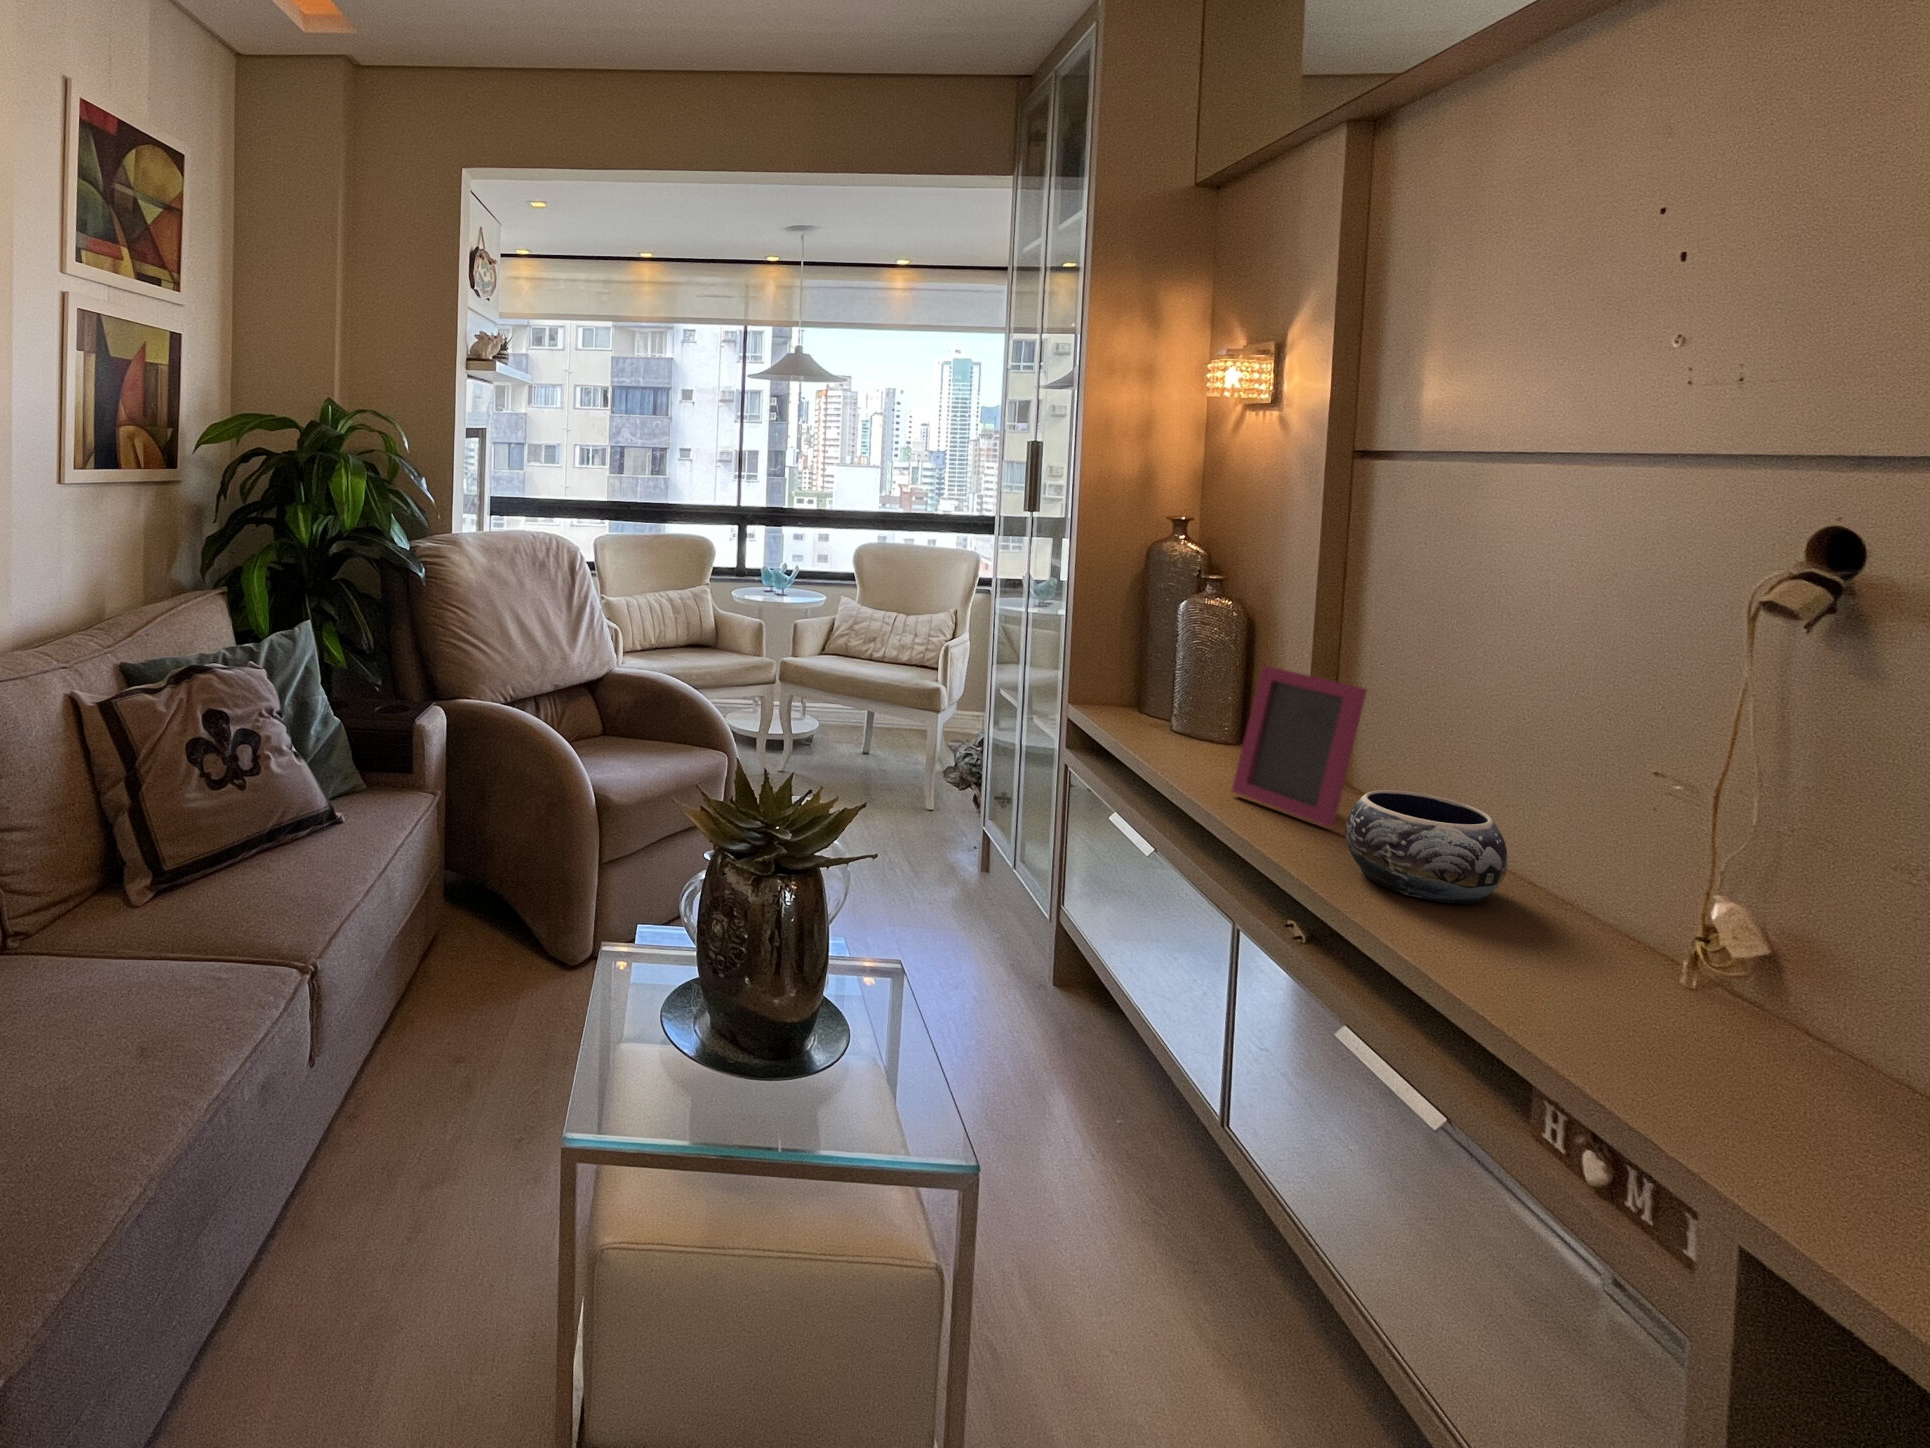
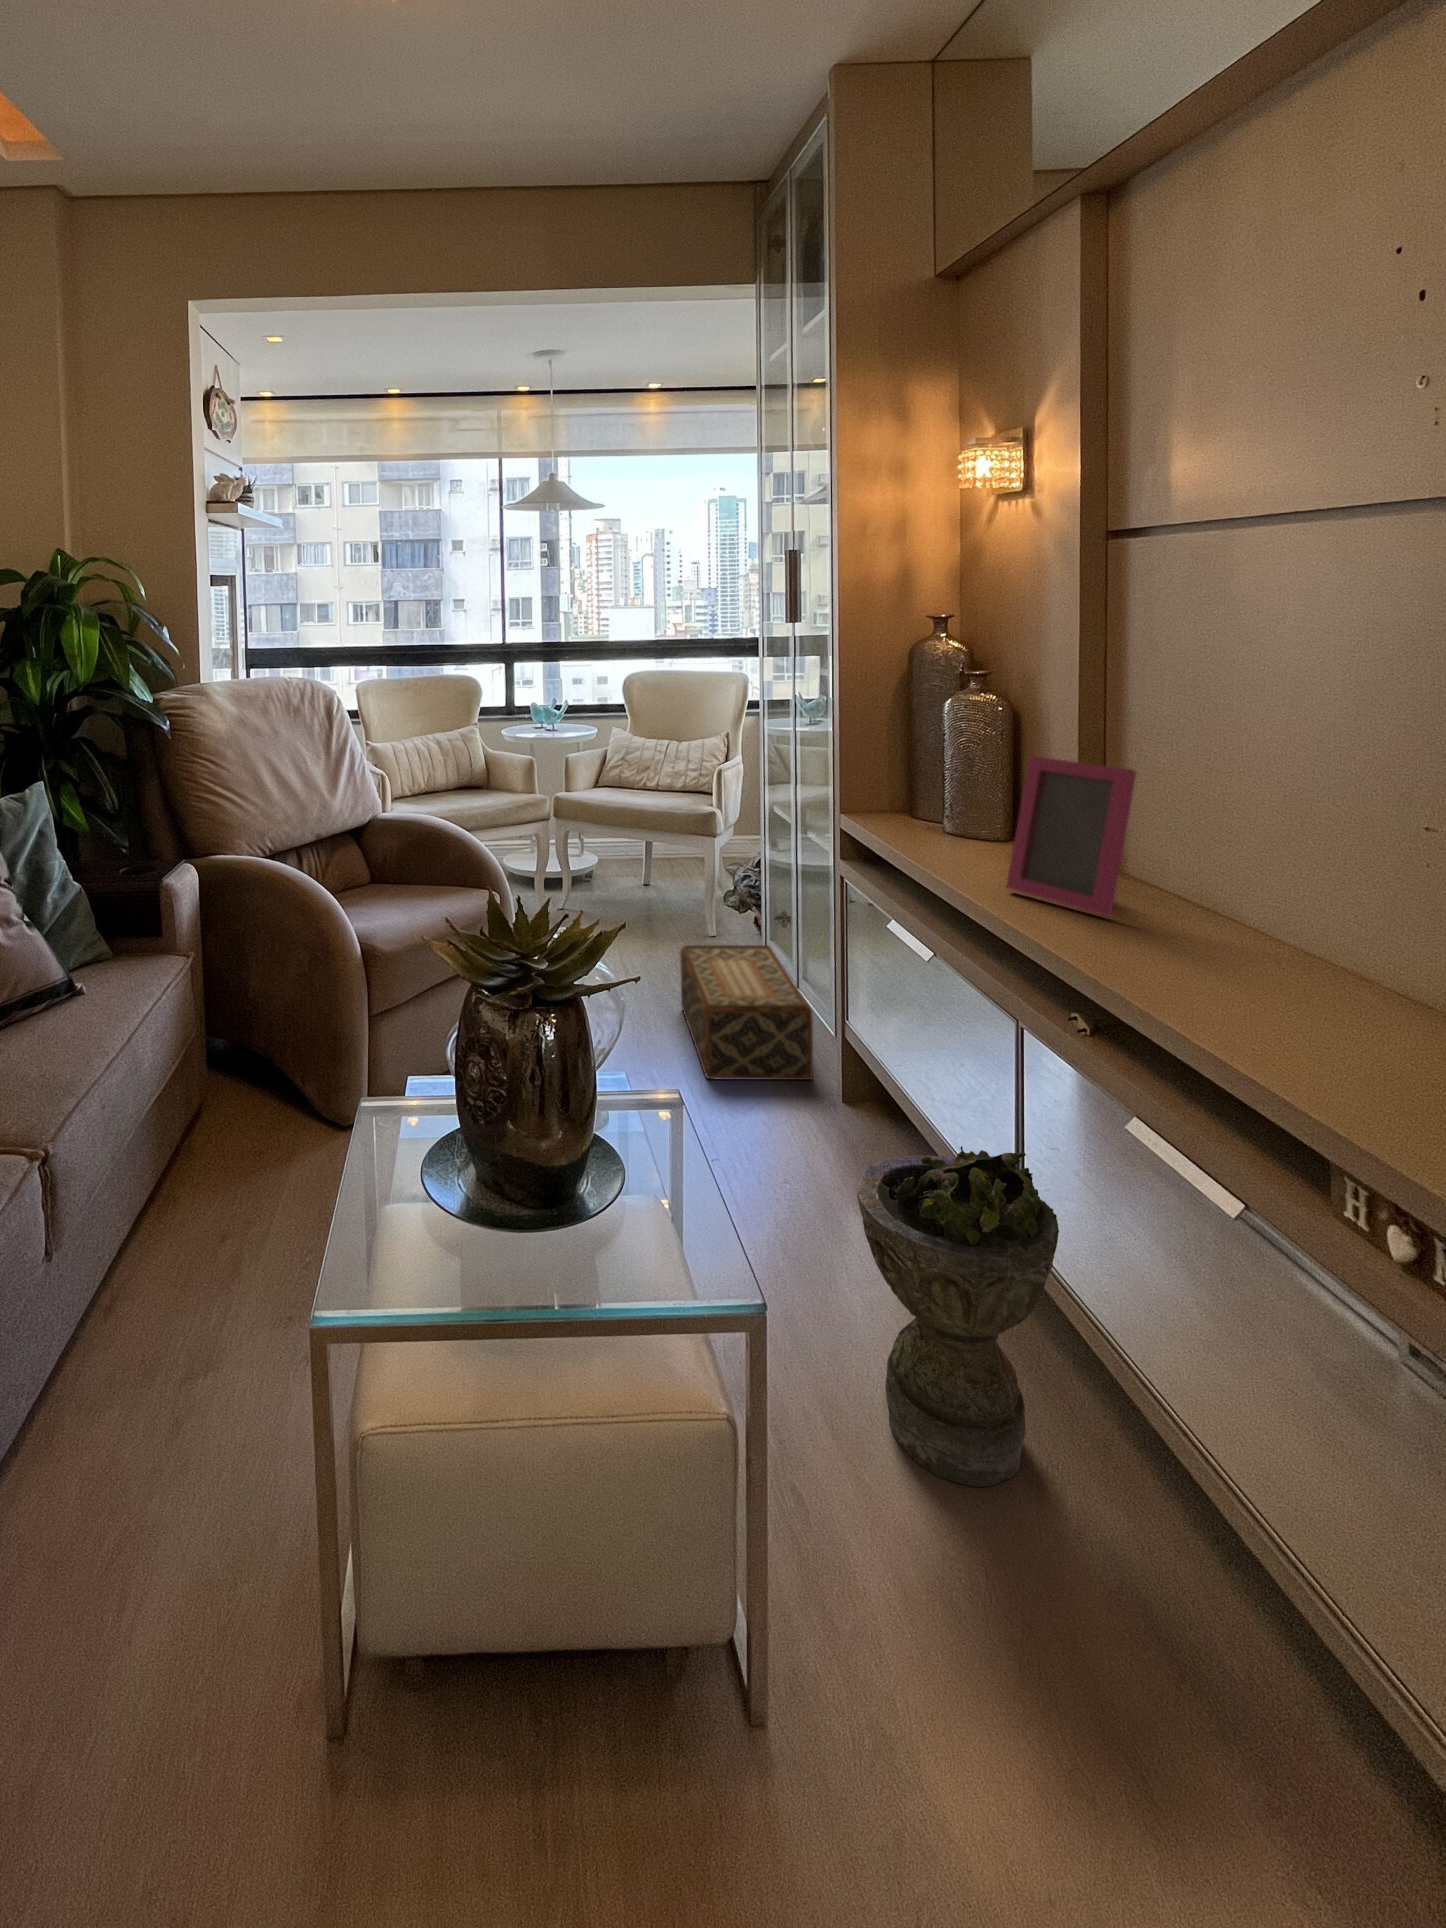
decorative bowl: present [1346,790,1508,904] -> none [1126,871,1292,983]
woven basket: none [898,818,1030,961] -> present [680,945,813,1080]
planter: none [1069,1036,1262,1358] -> present [857,1146,1059,1487]

